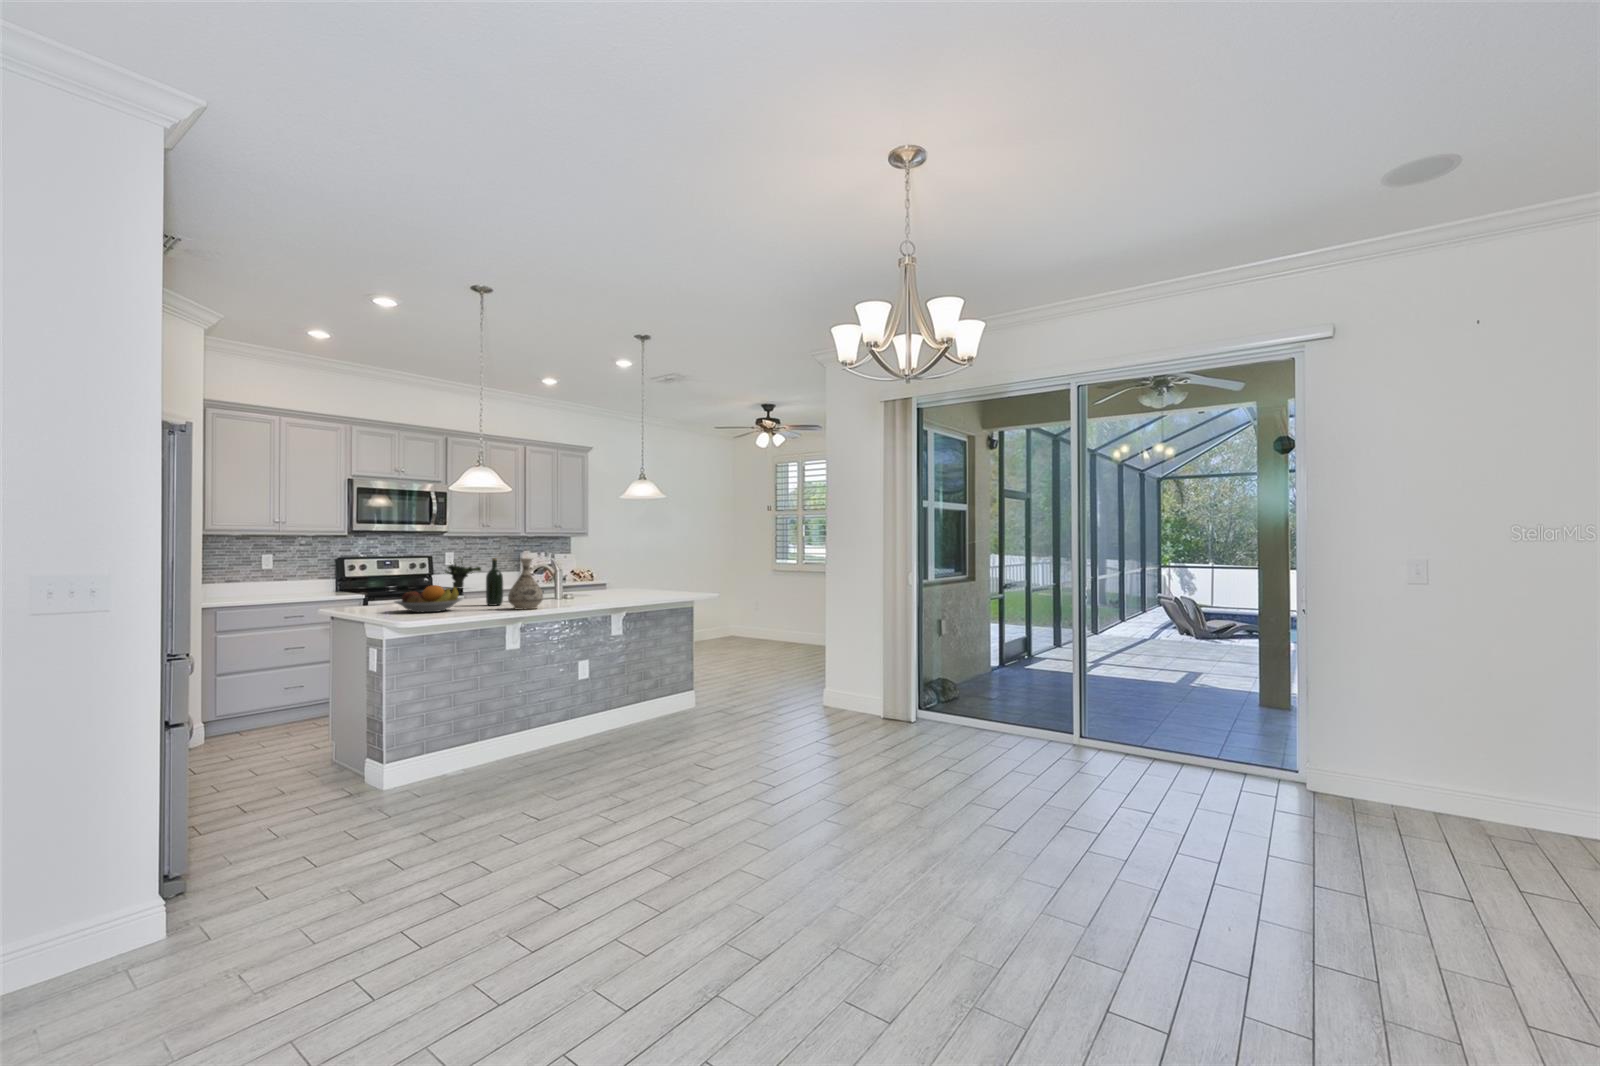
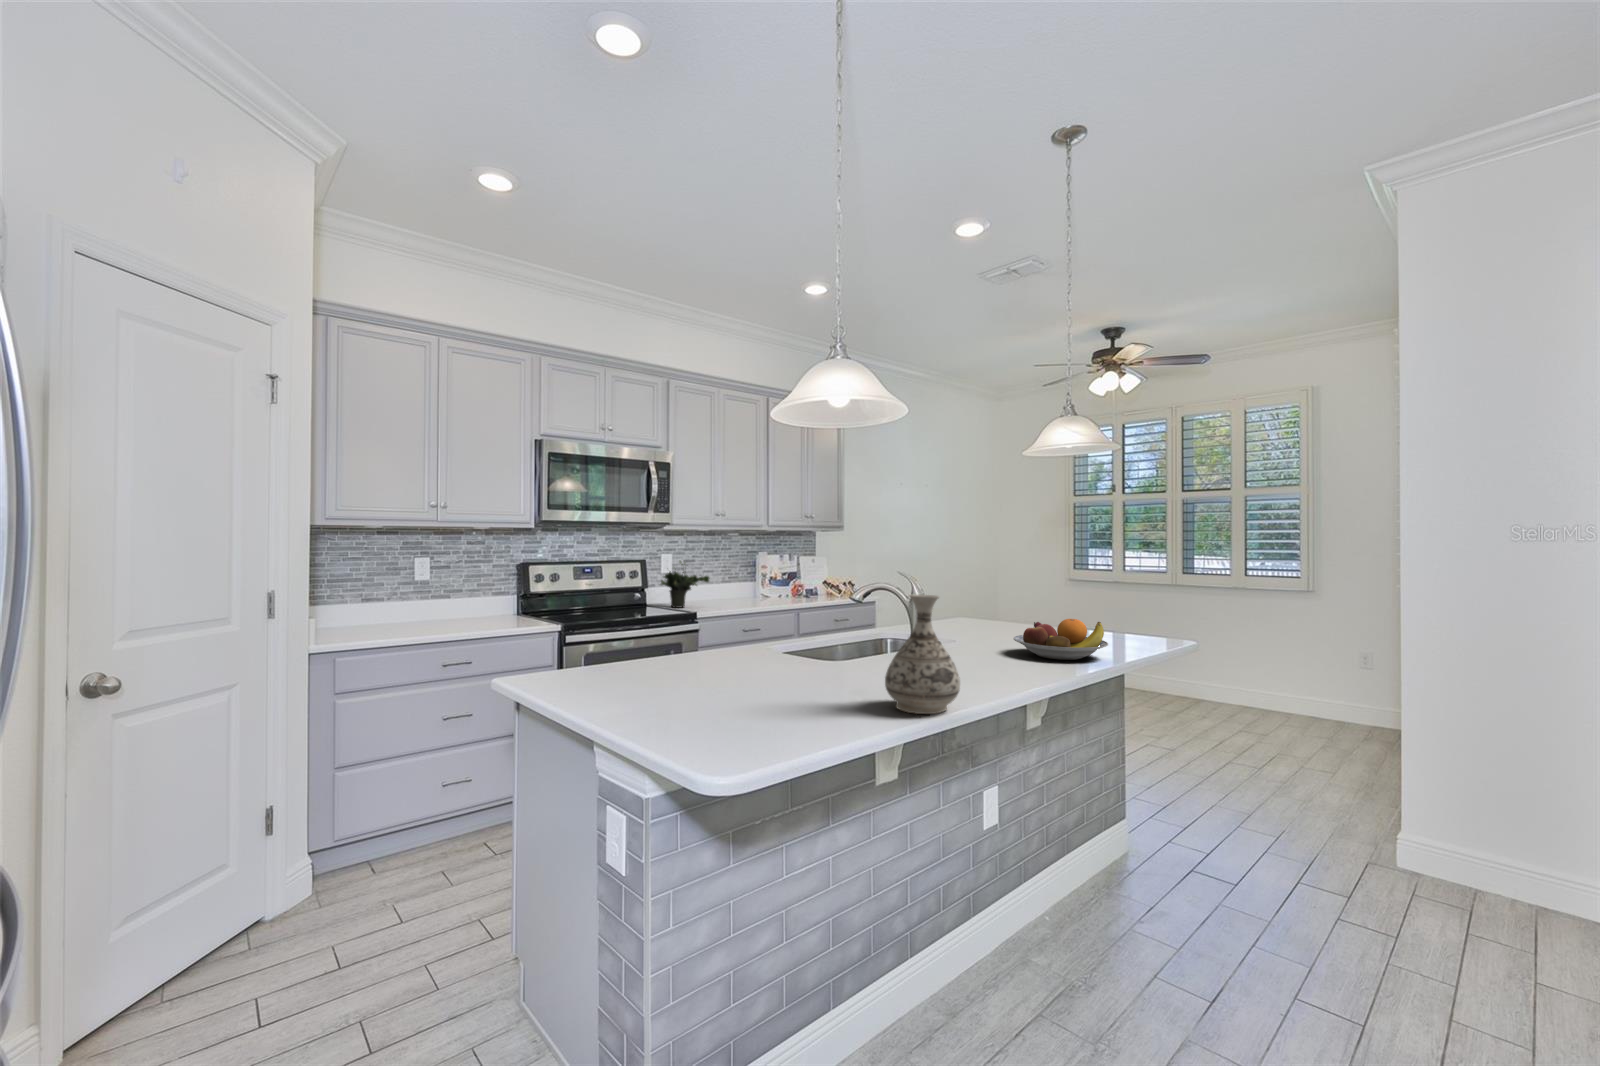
wine bottle: present [486,558,503,606] -> none [807,585,840,684]
fruit bowl: present [395,585,461,612] -> present [1013,619,1108,660]

